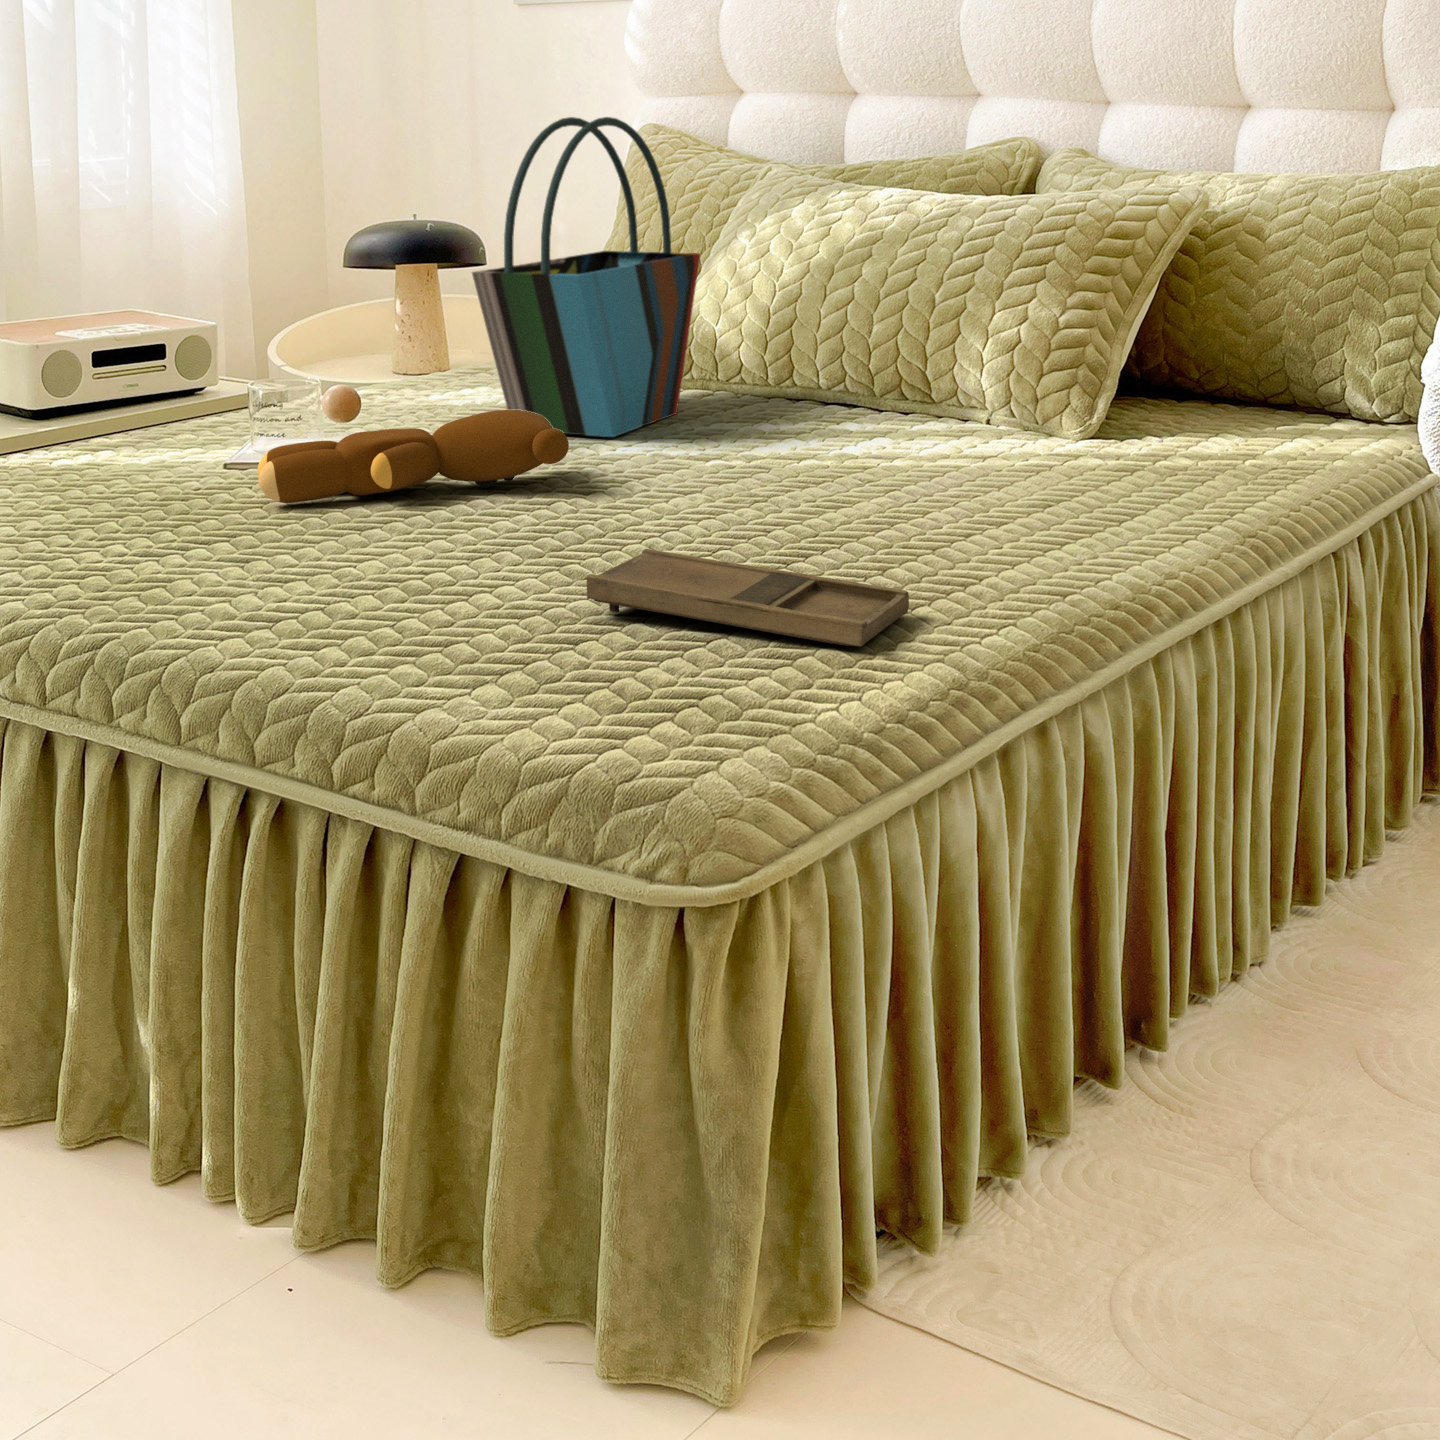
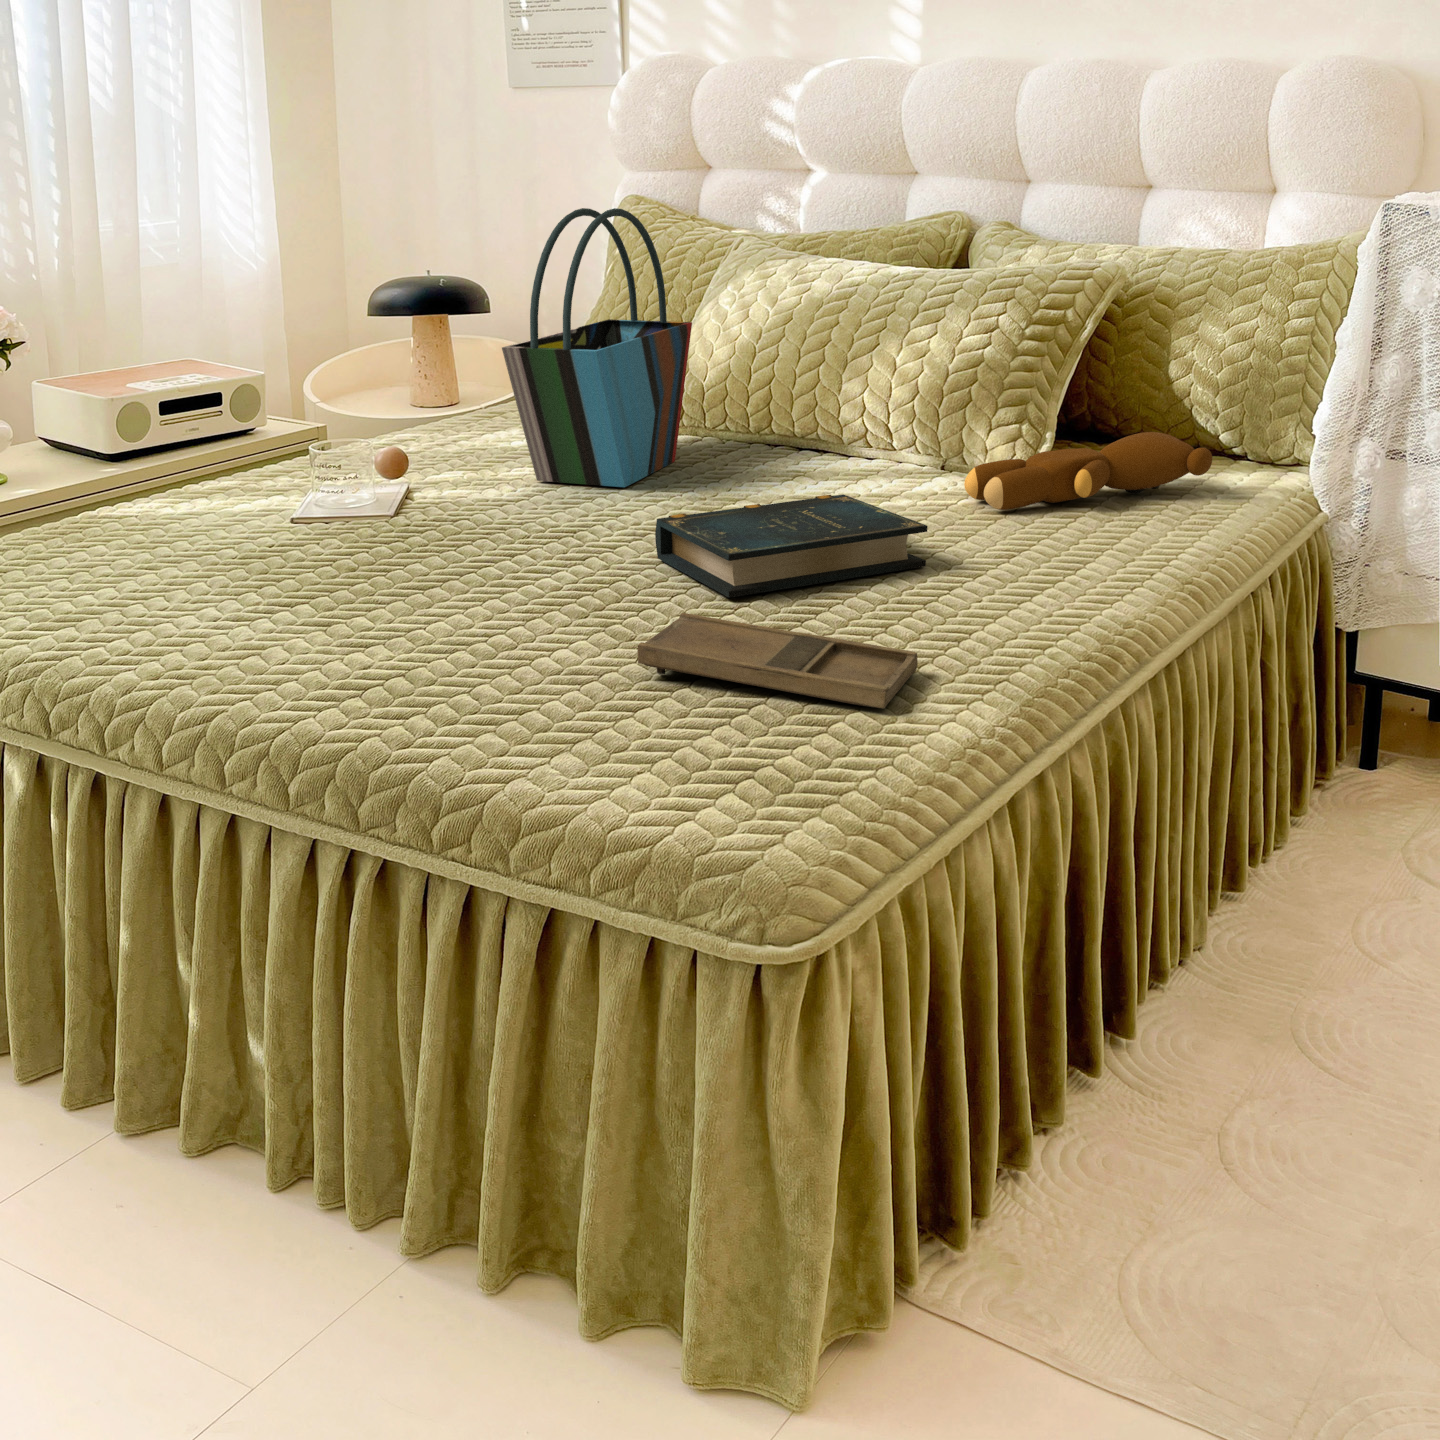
teddy bear: present [258,410,569,503] -> present [964,432,1212,510]
book: none [633,438,946,542] -> present [655,494,928,598]

